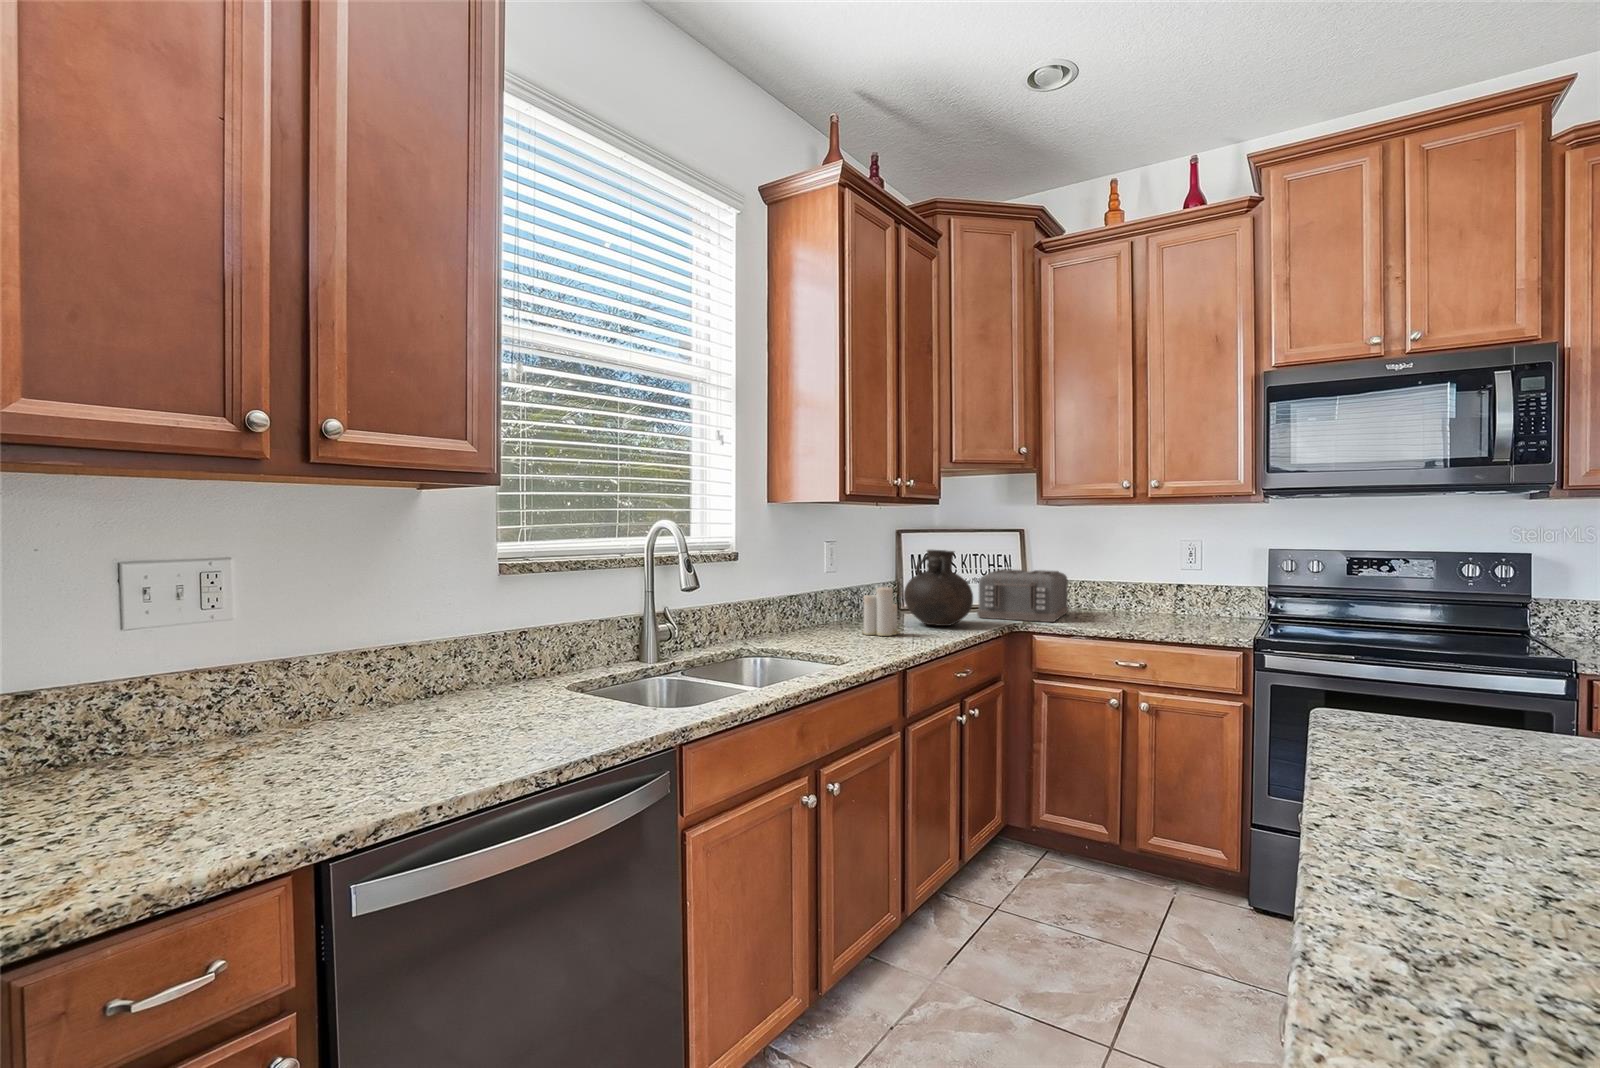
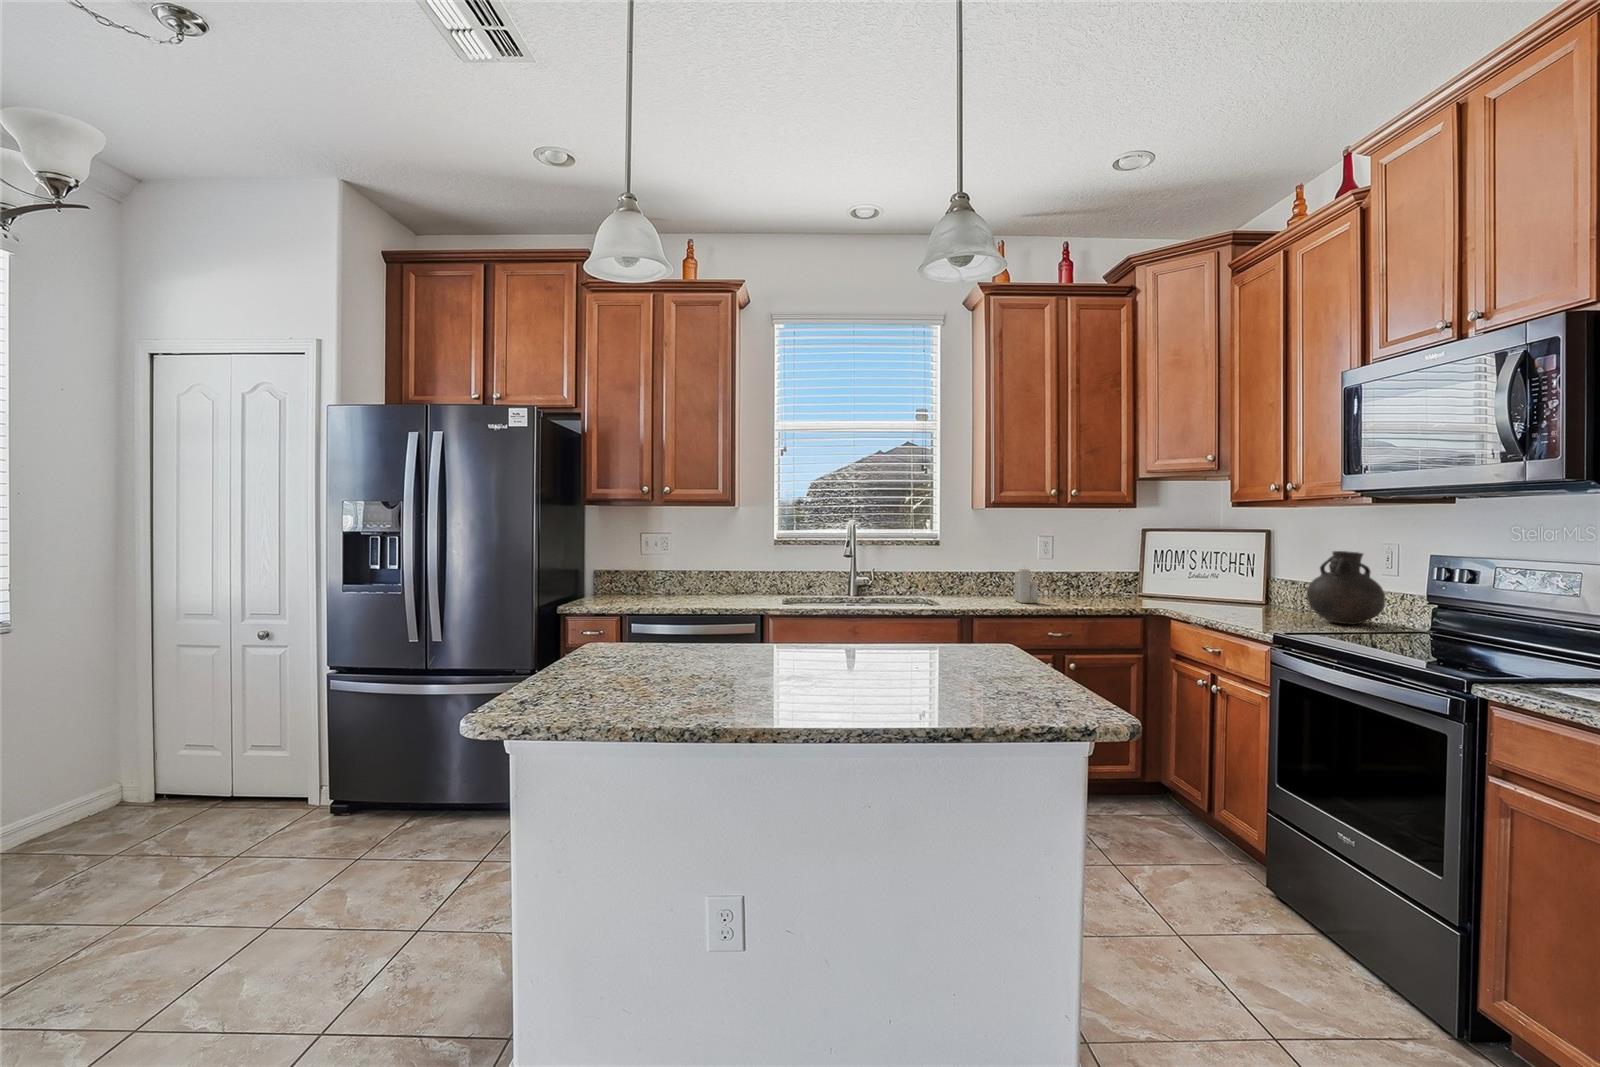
vase: present [904,550,973,626] -> present [1307,551,1385,625]
toaster: present [977,569,1069,622] -> none [1161,566,1268,612]

